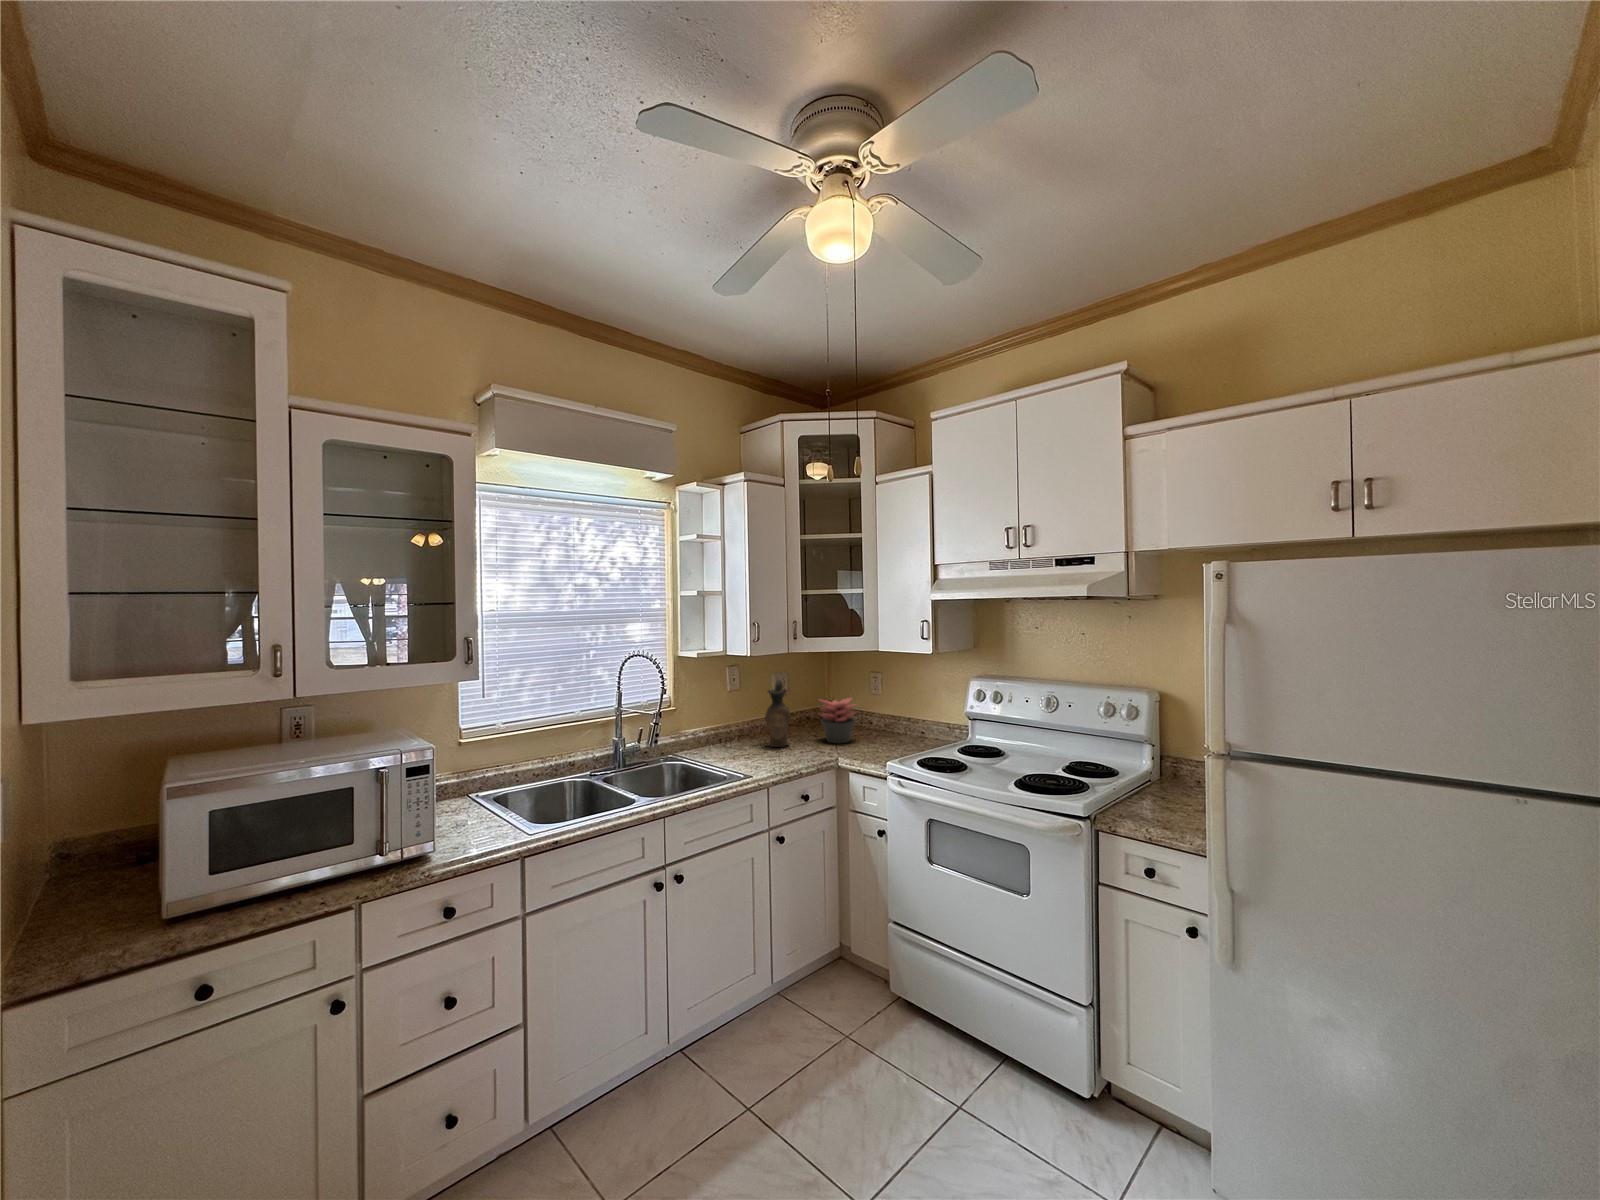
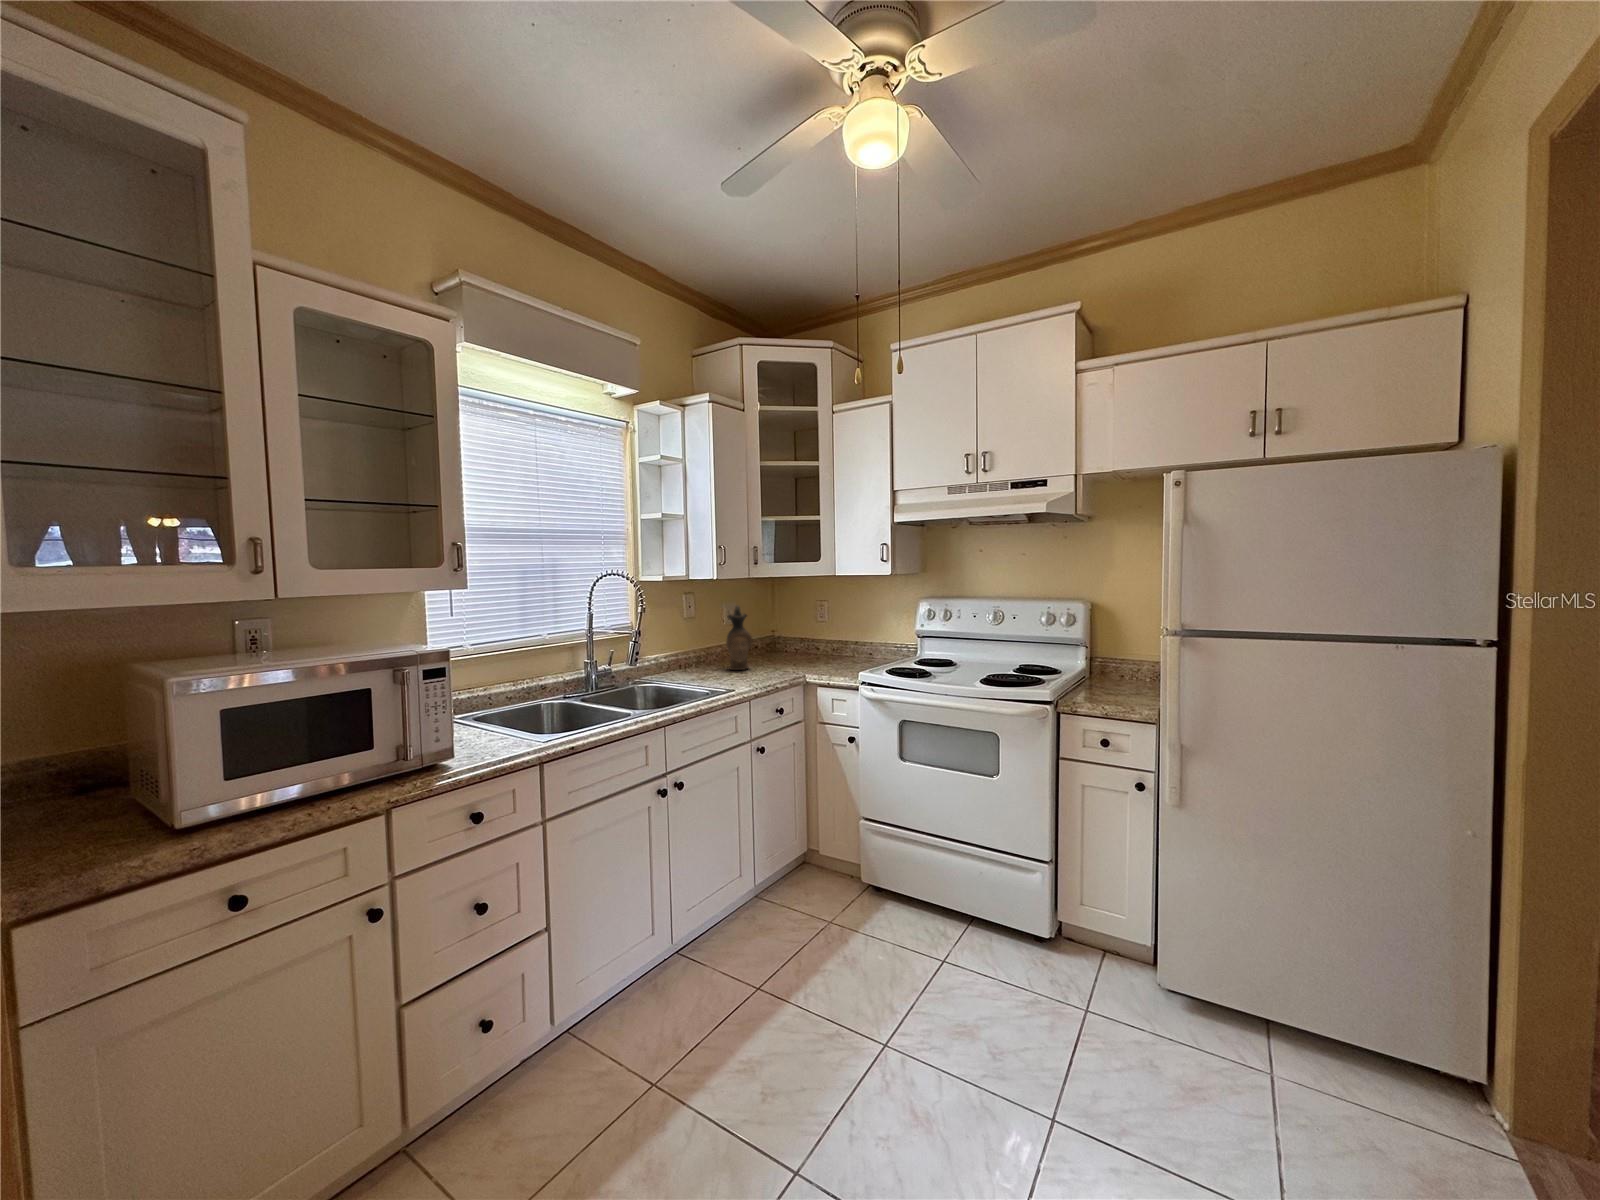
succulent plant: present [819,698,857,743] -> none [773,623,813,666]

